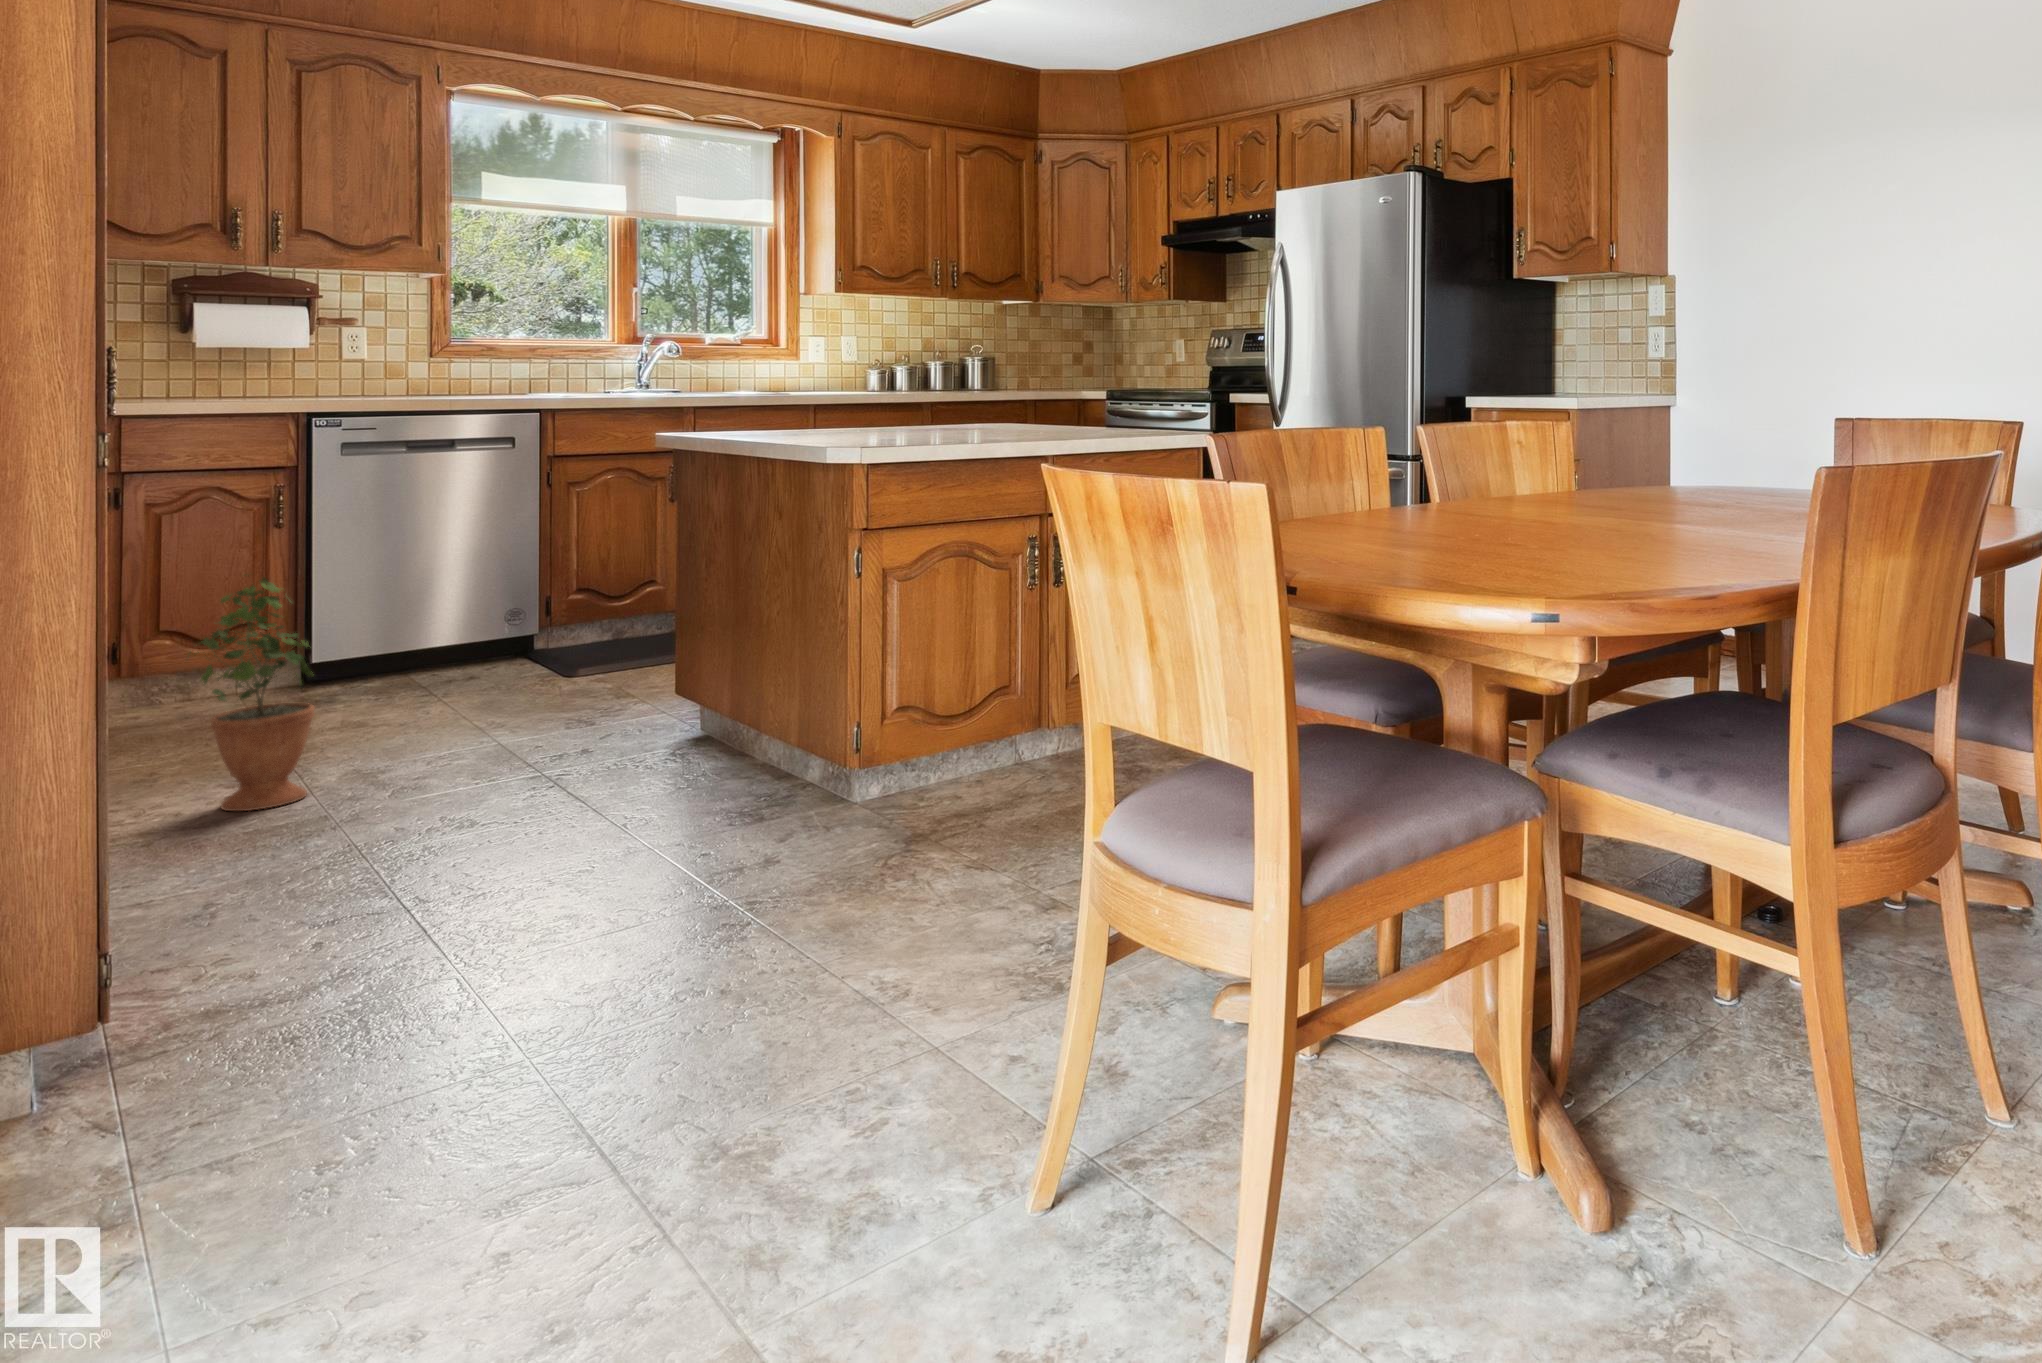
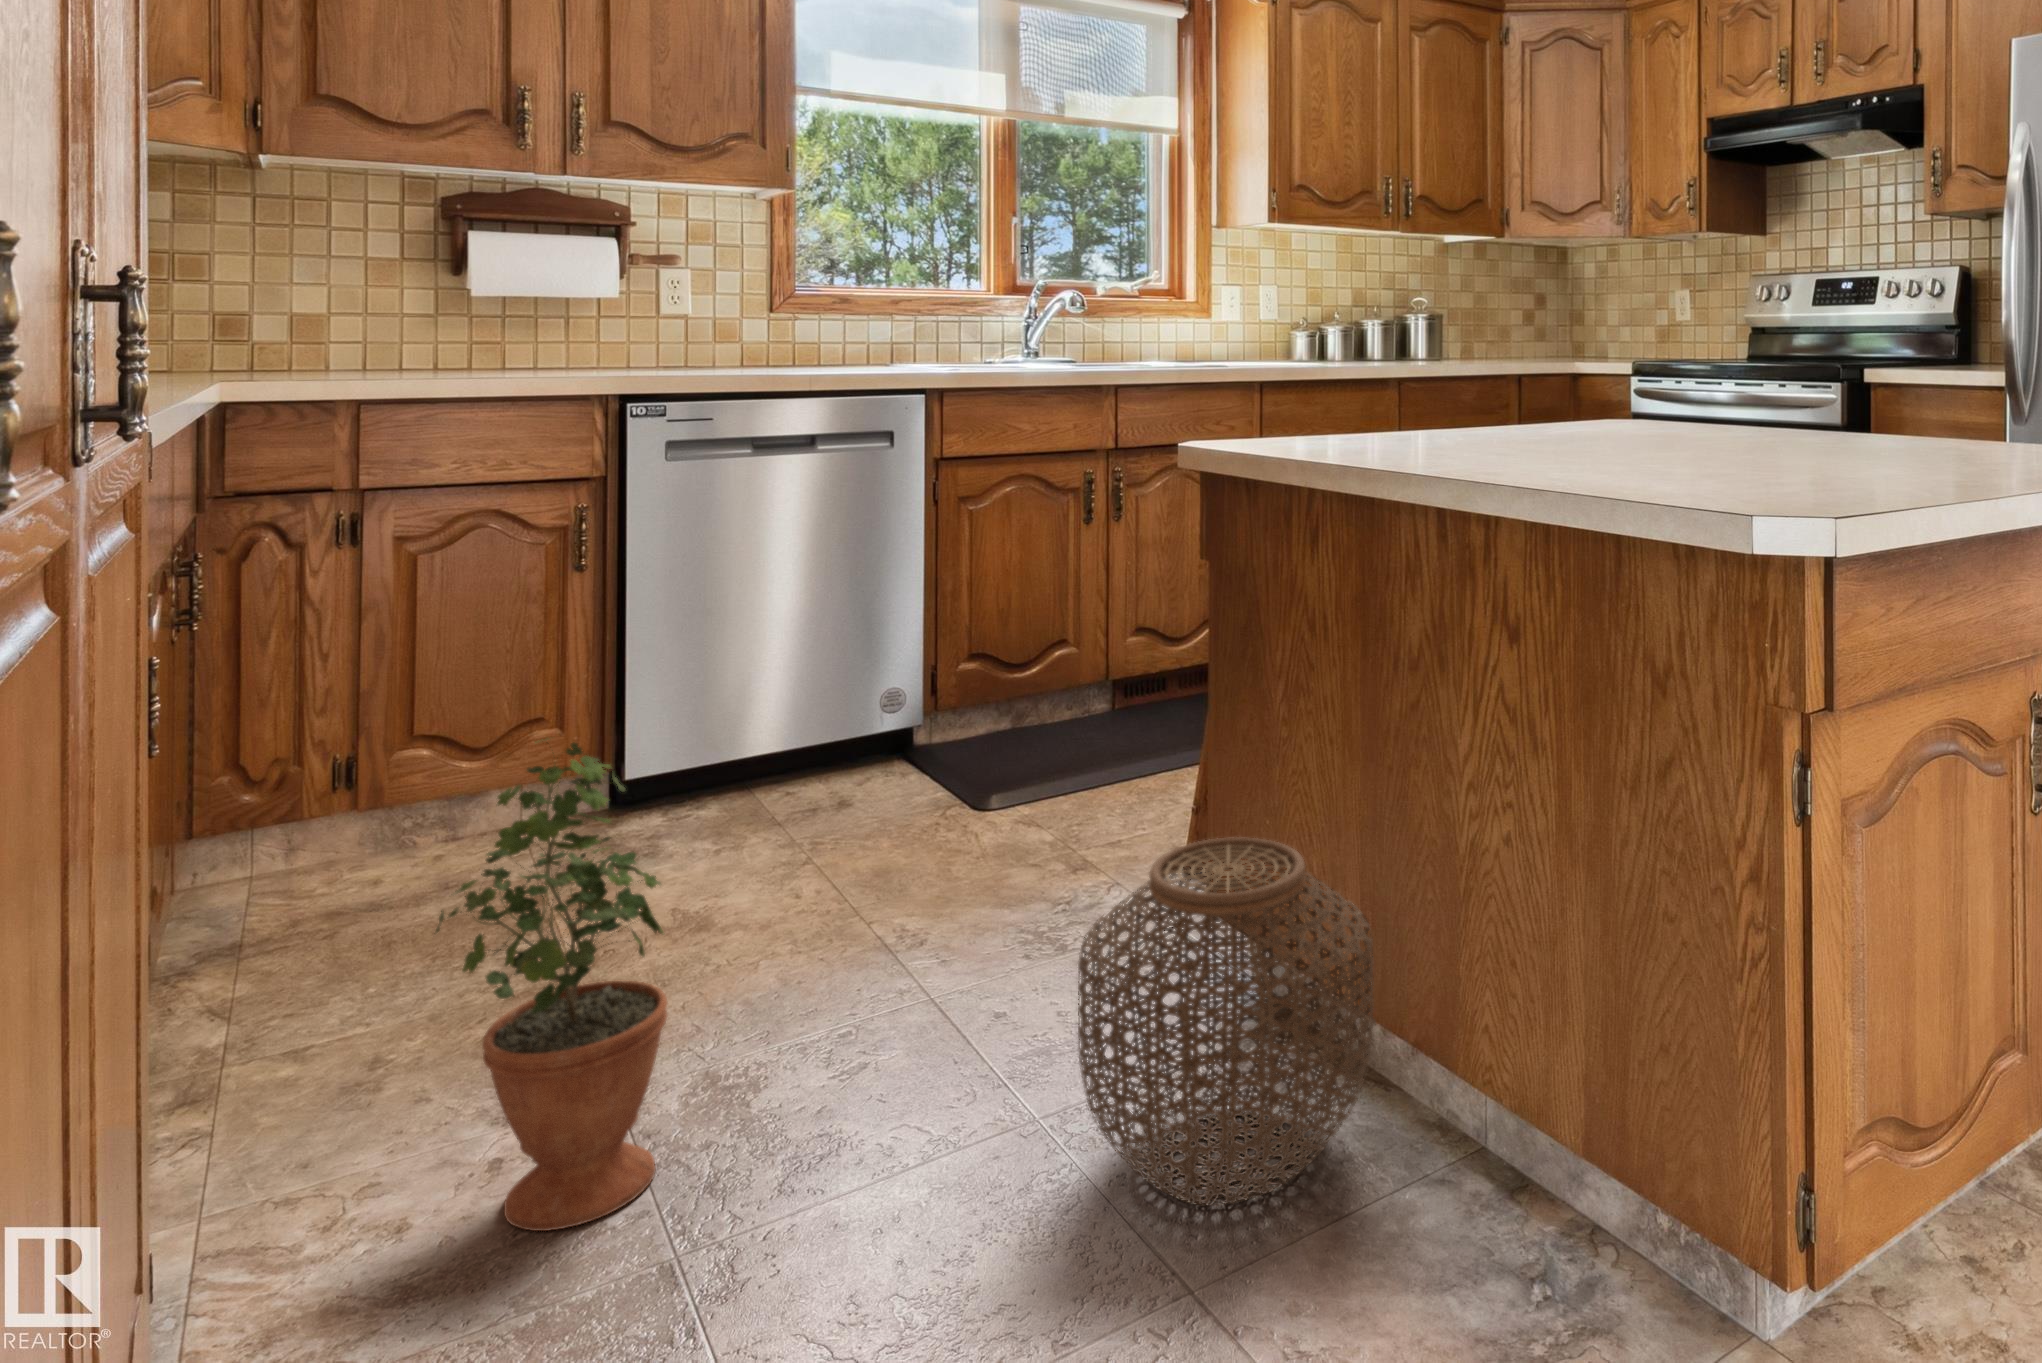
woven basket: none [538,623,707,790] -> present [1078,837,1373,1206]

